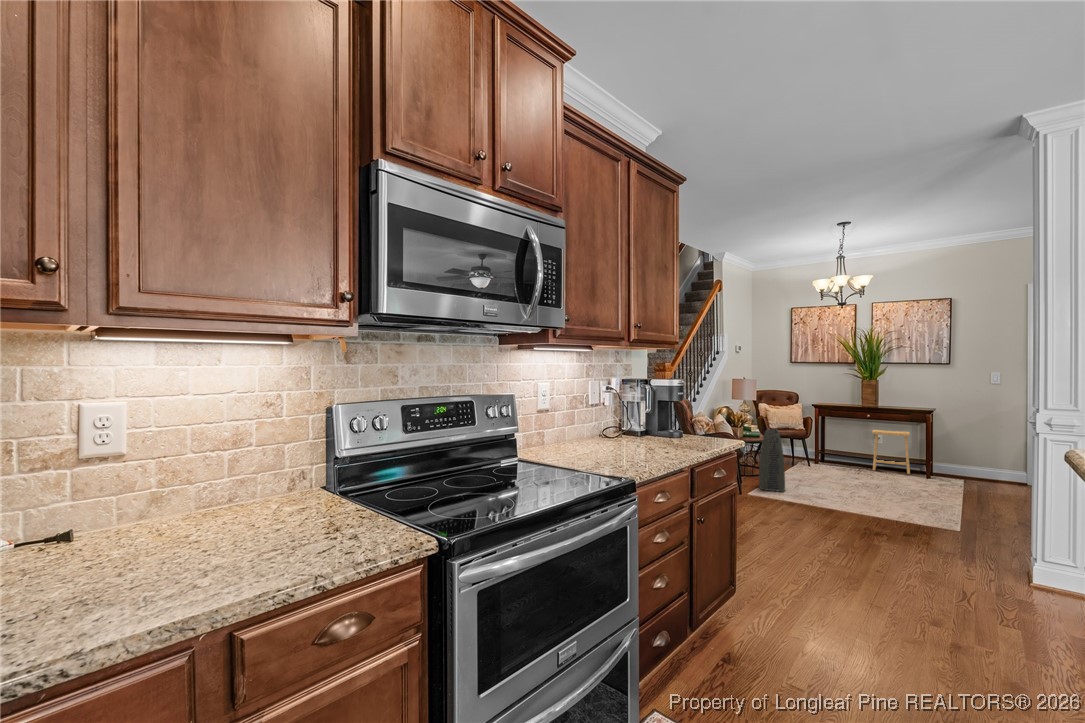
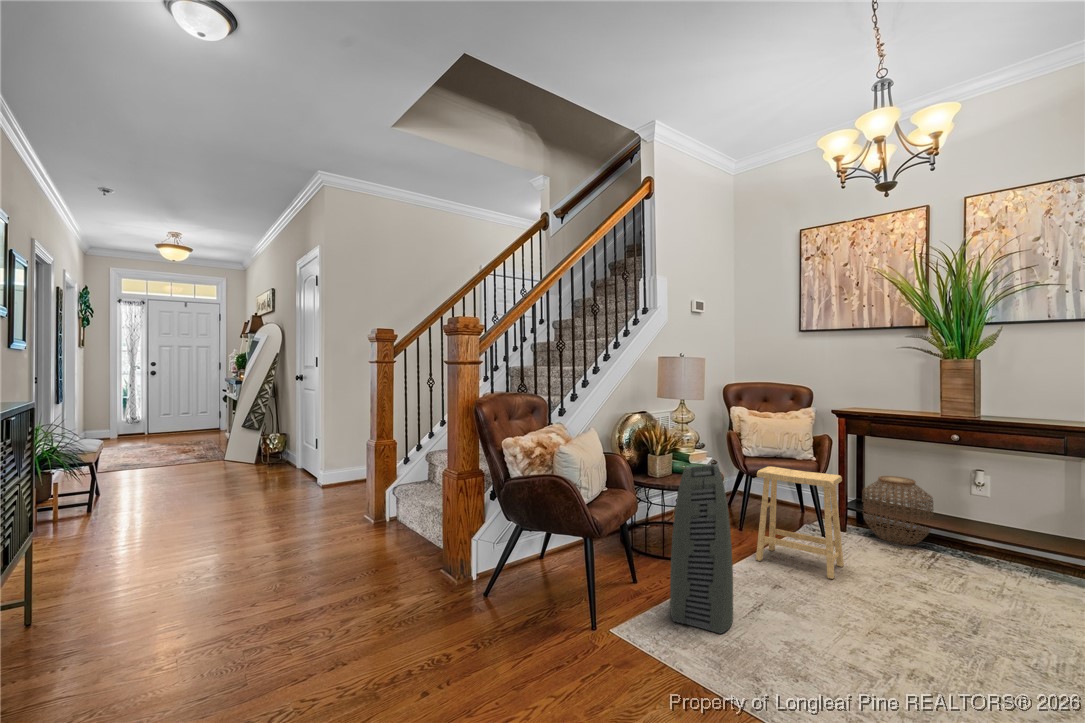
footstool: present [872,430,910,474] -> present [756,467,844,579]
woven basket: none [826,436,858,467] -> present [862,476,933,545]

